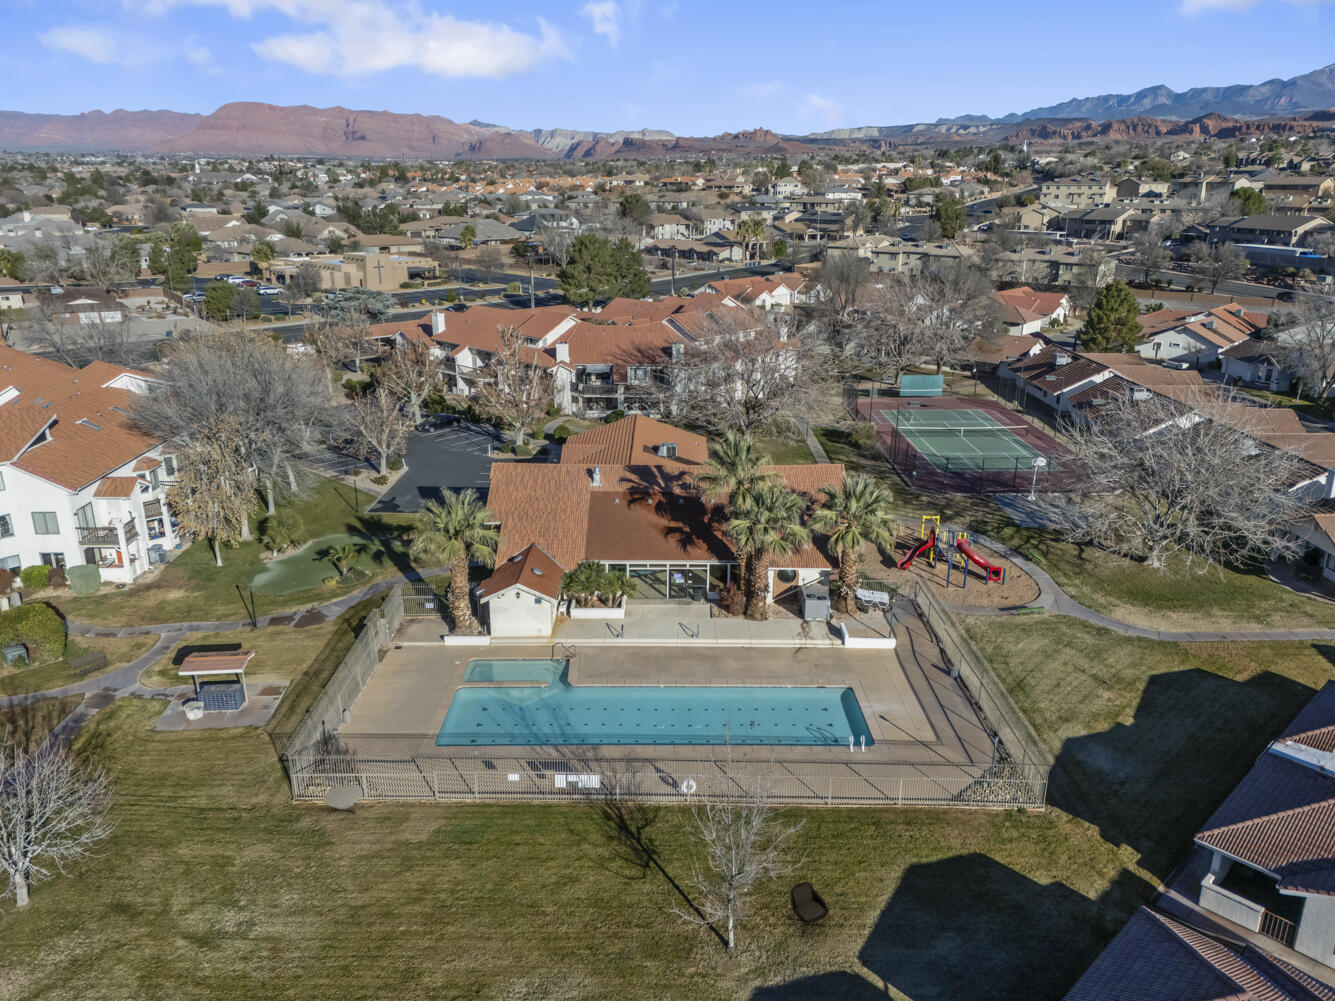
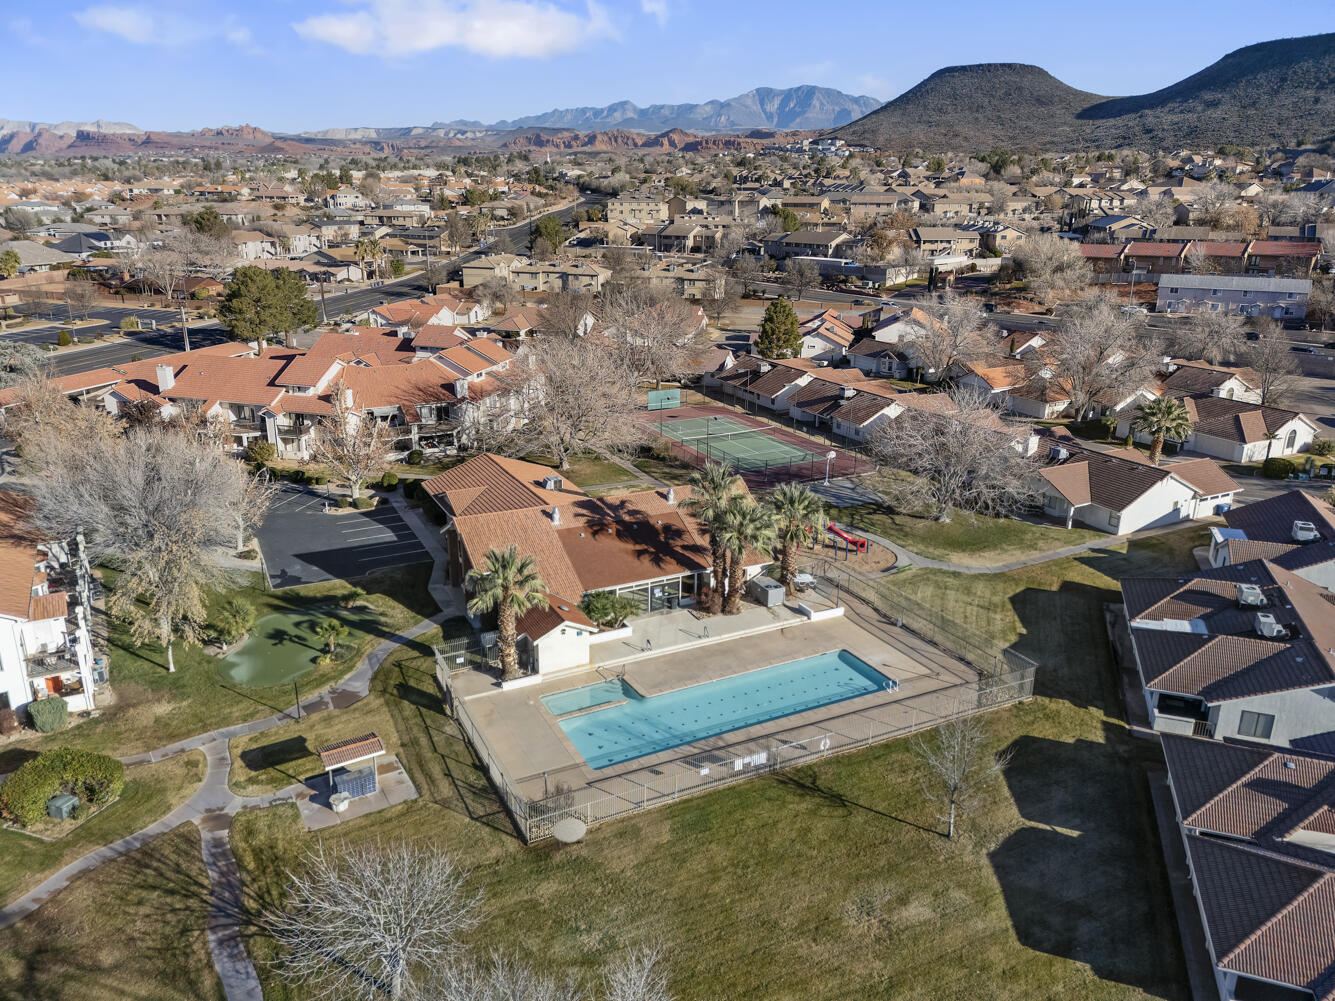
storage bench: present [68,650,109,677] -> none [105,776,150,813]
lounge chair: present [788,882,829,932] -> none [965,779,994,817]

